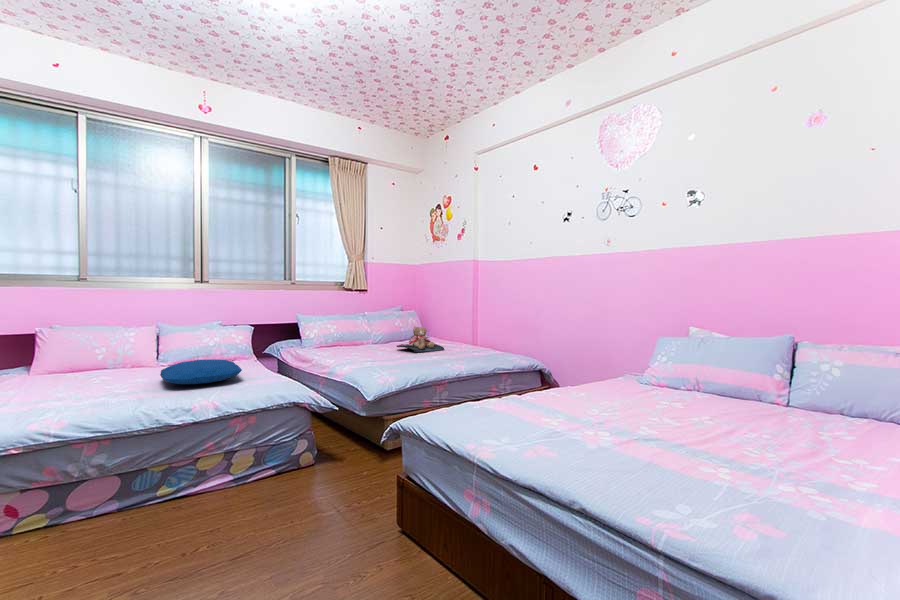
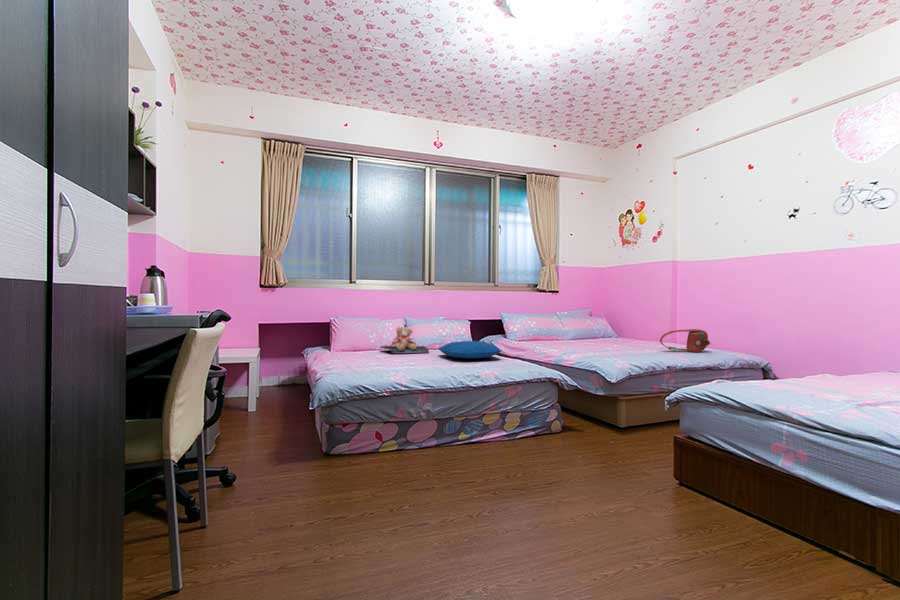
teddy bear: present [397,327,444,353] -> present [380,327,429,354]
handbag: none [444,334,493,358] -> present [660,329,710,352]

